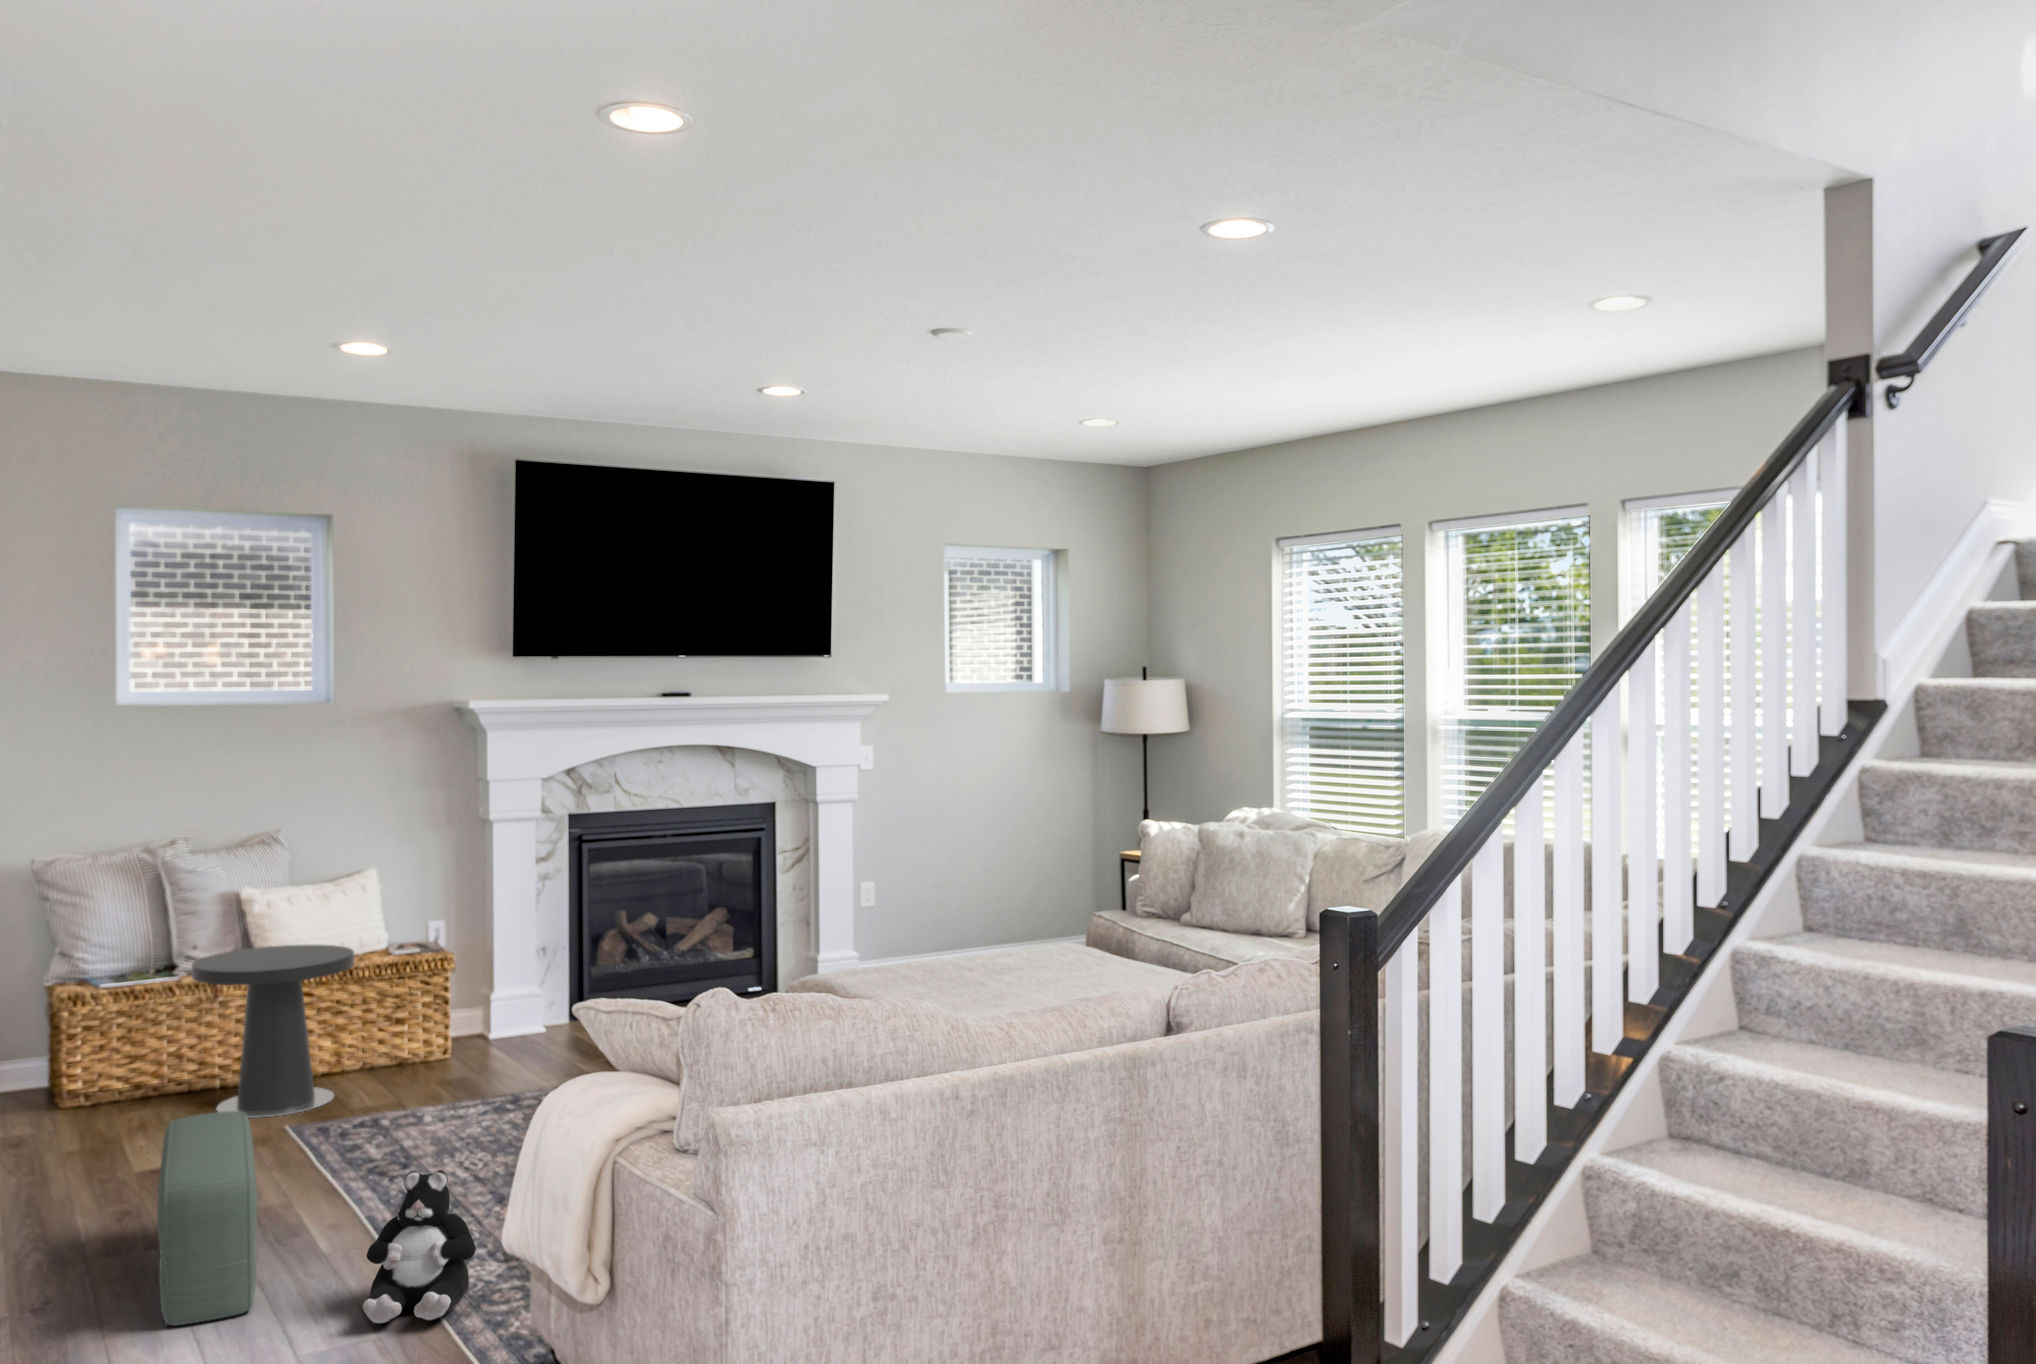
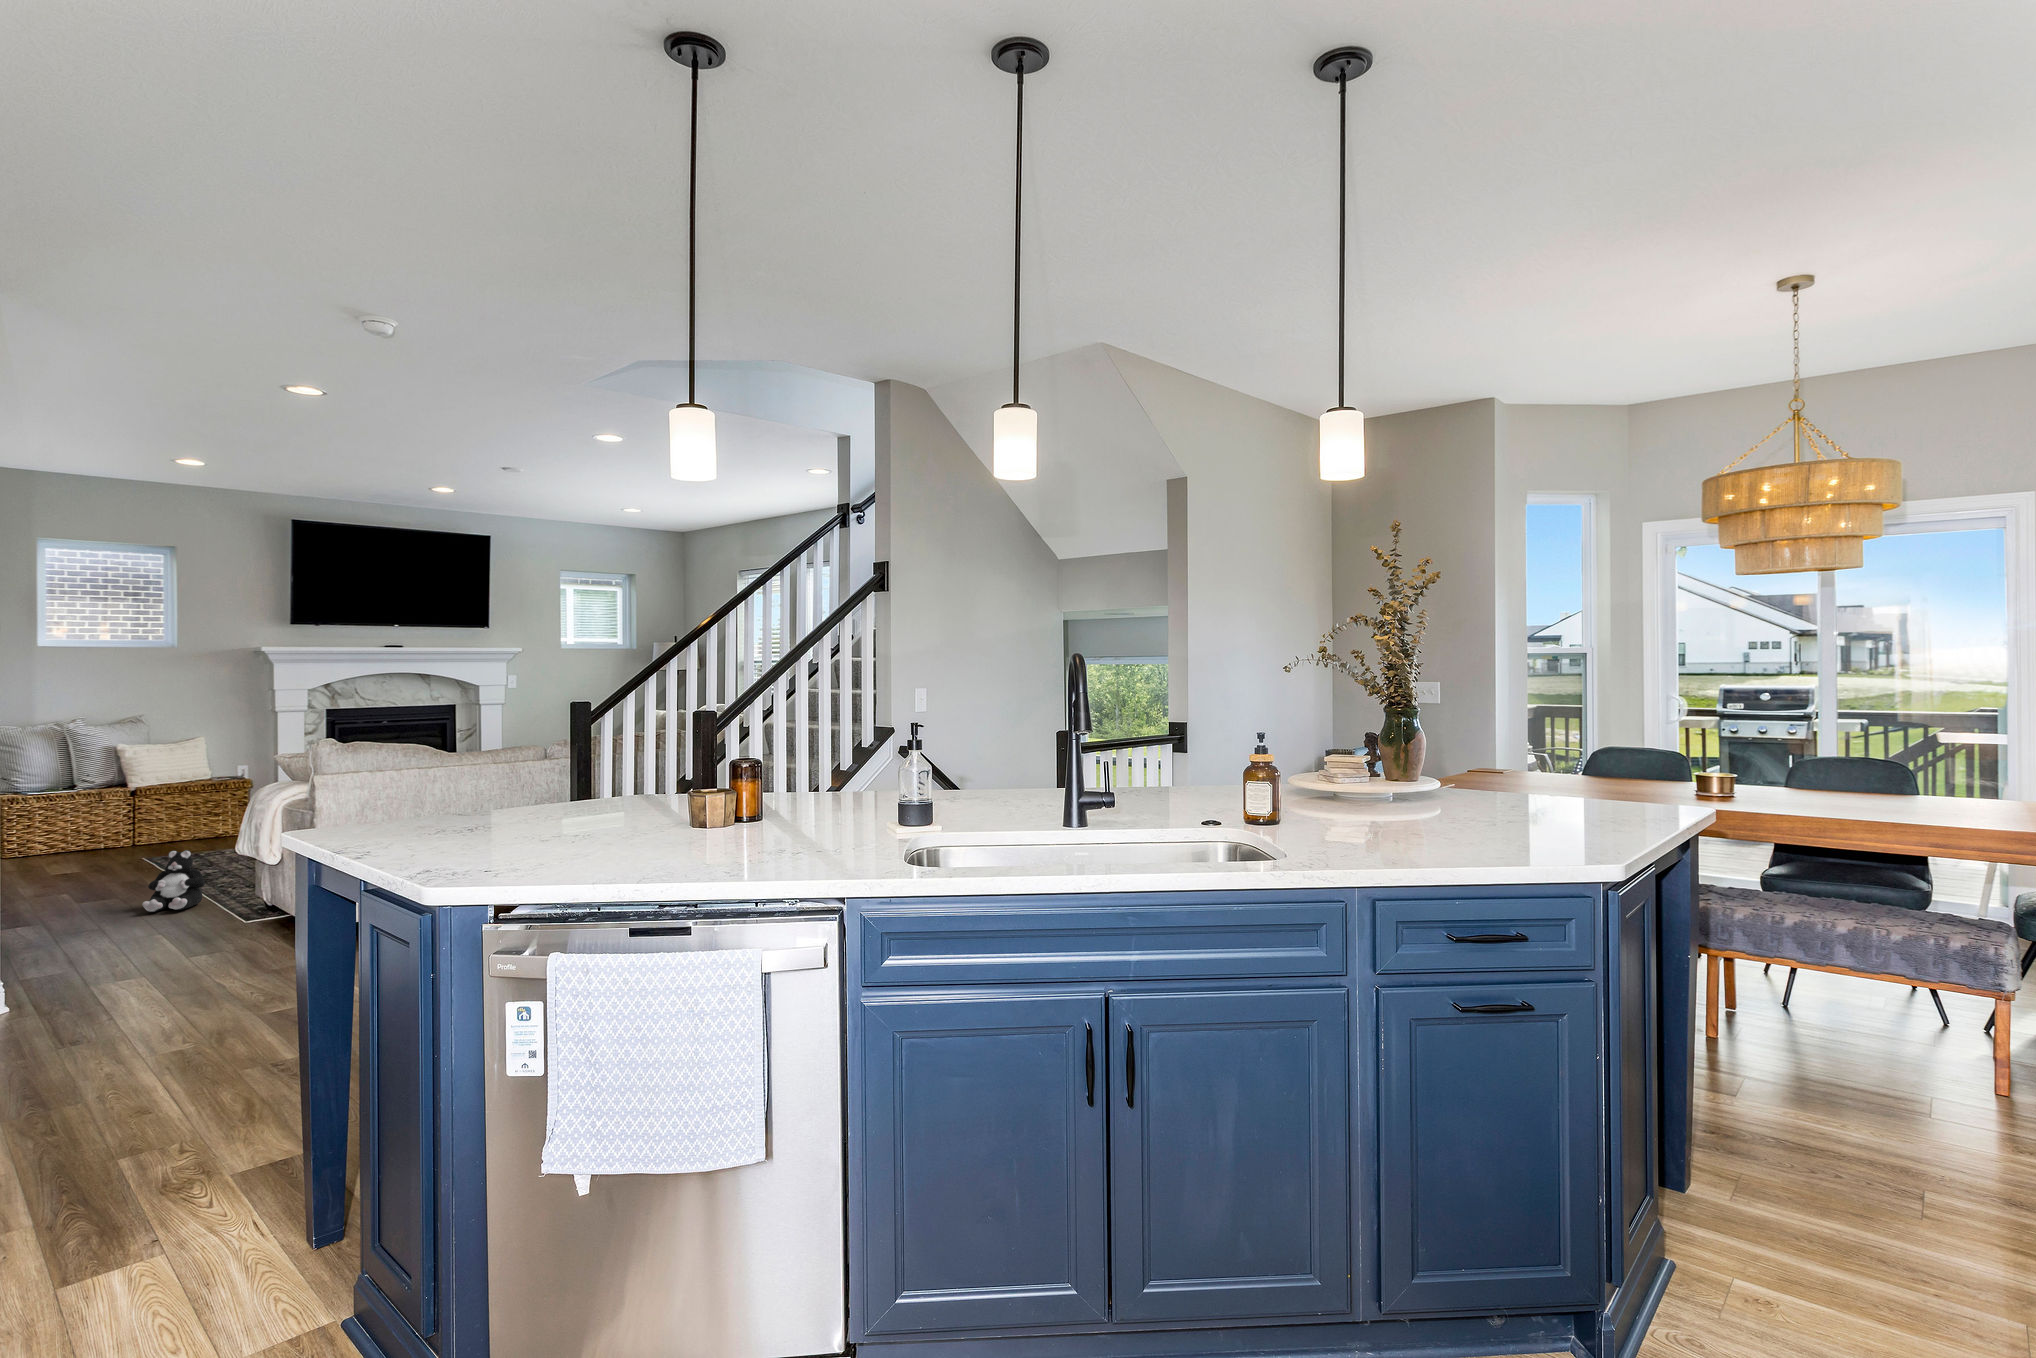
side table: present [192,945,354,1118] -> none [83,774,182,857]
pouf: present [157,1111,257,1325] -> none [38,836,98,918]

